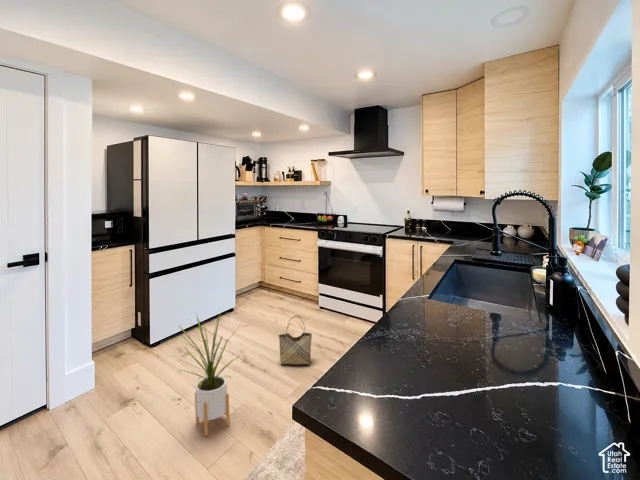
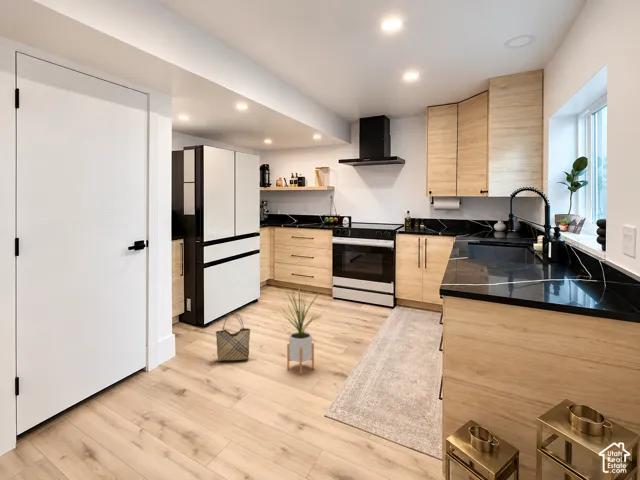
woven basket: present [279,316,312,364] -> present [216,312,250,361]

